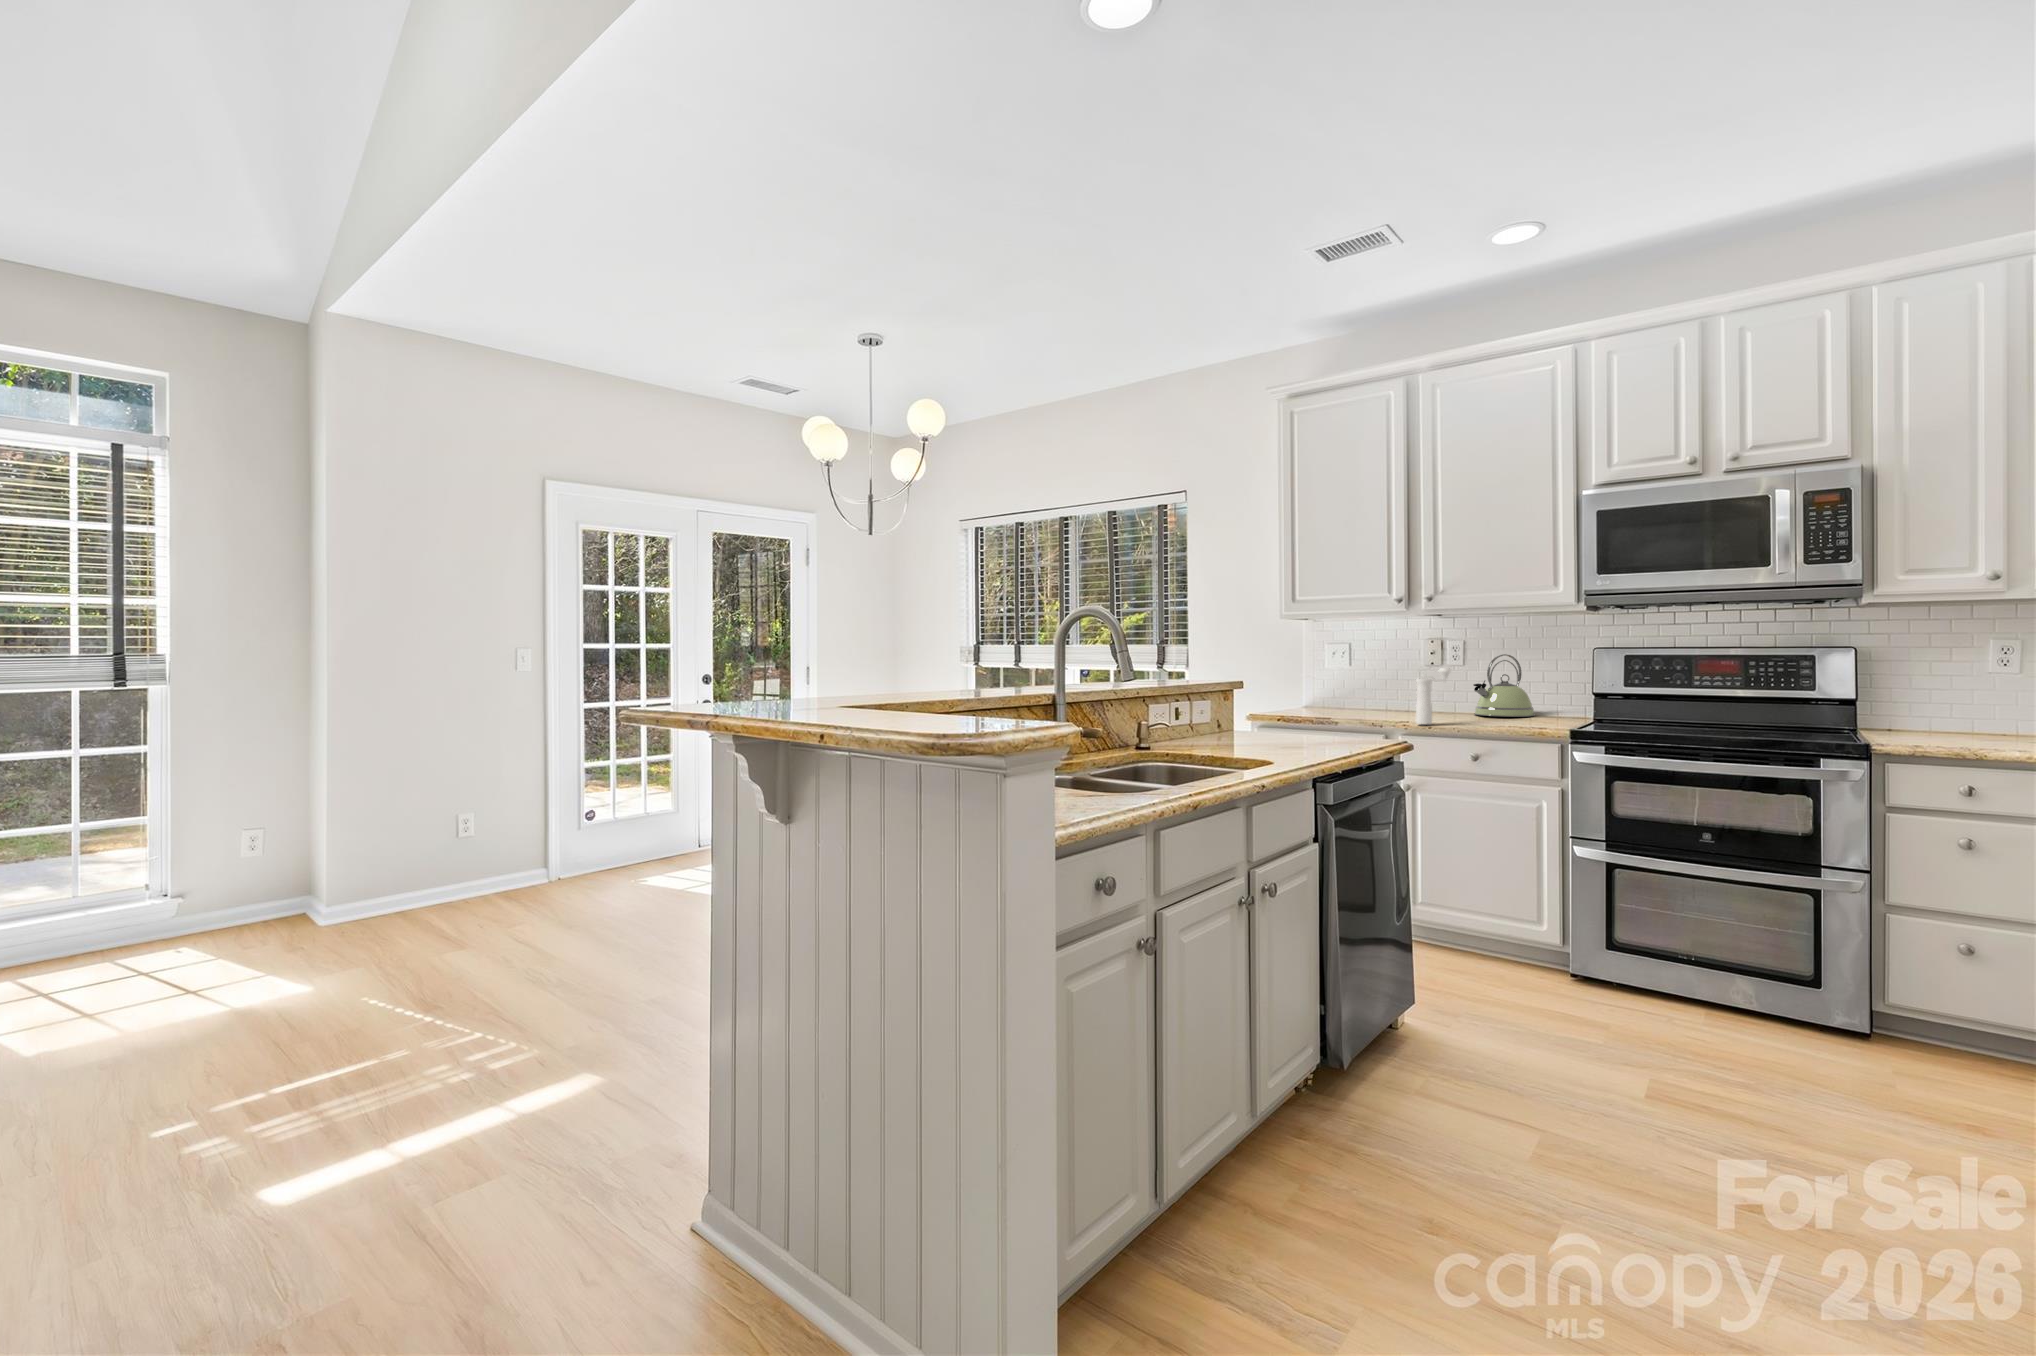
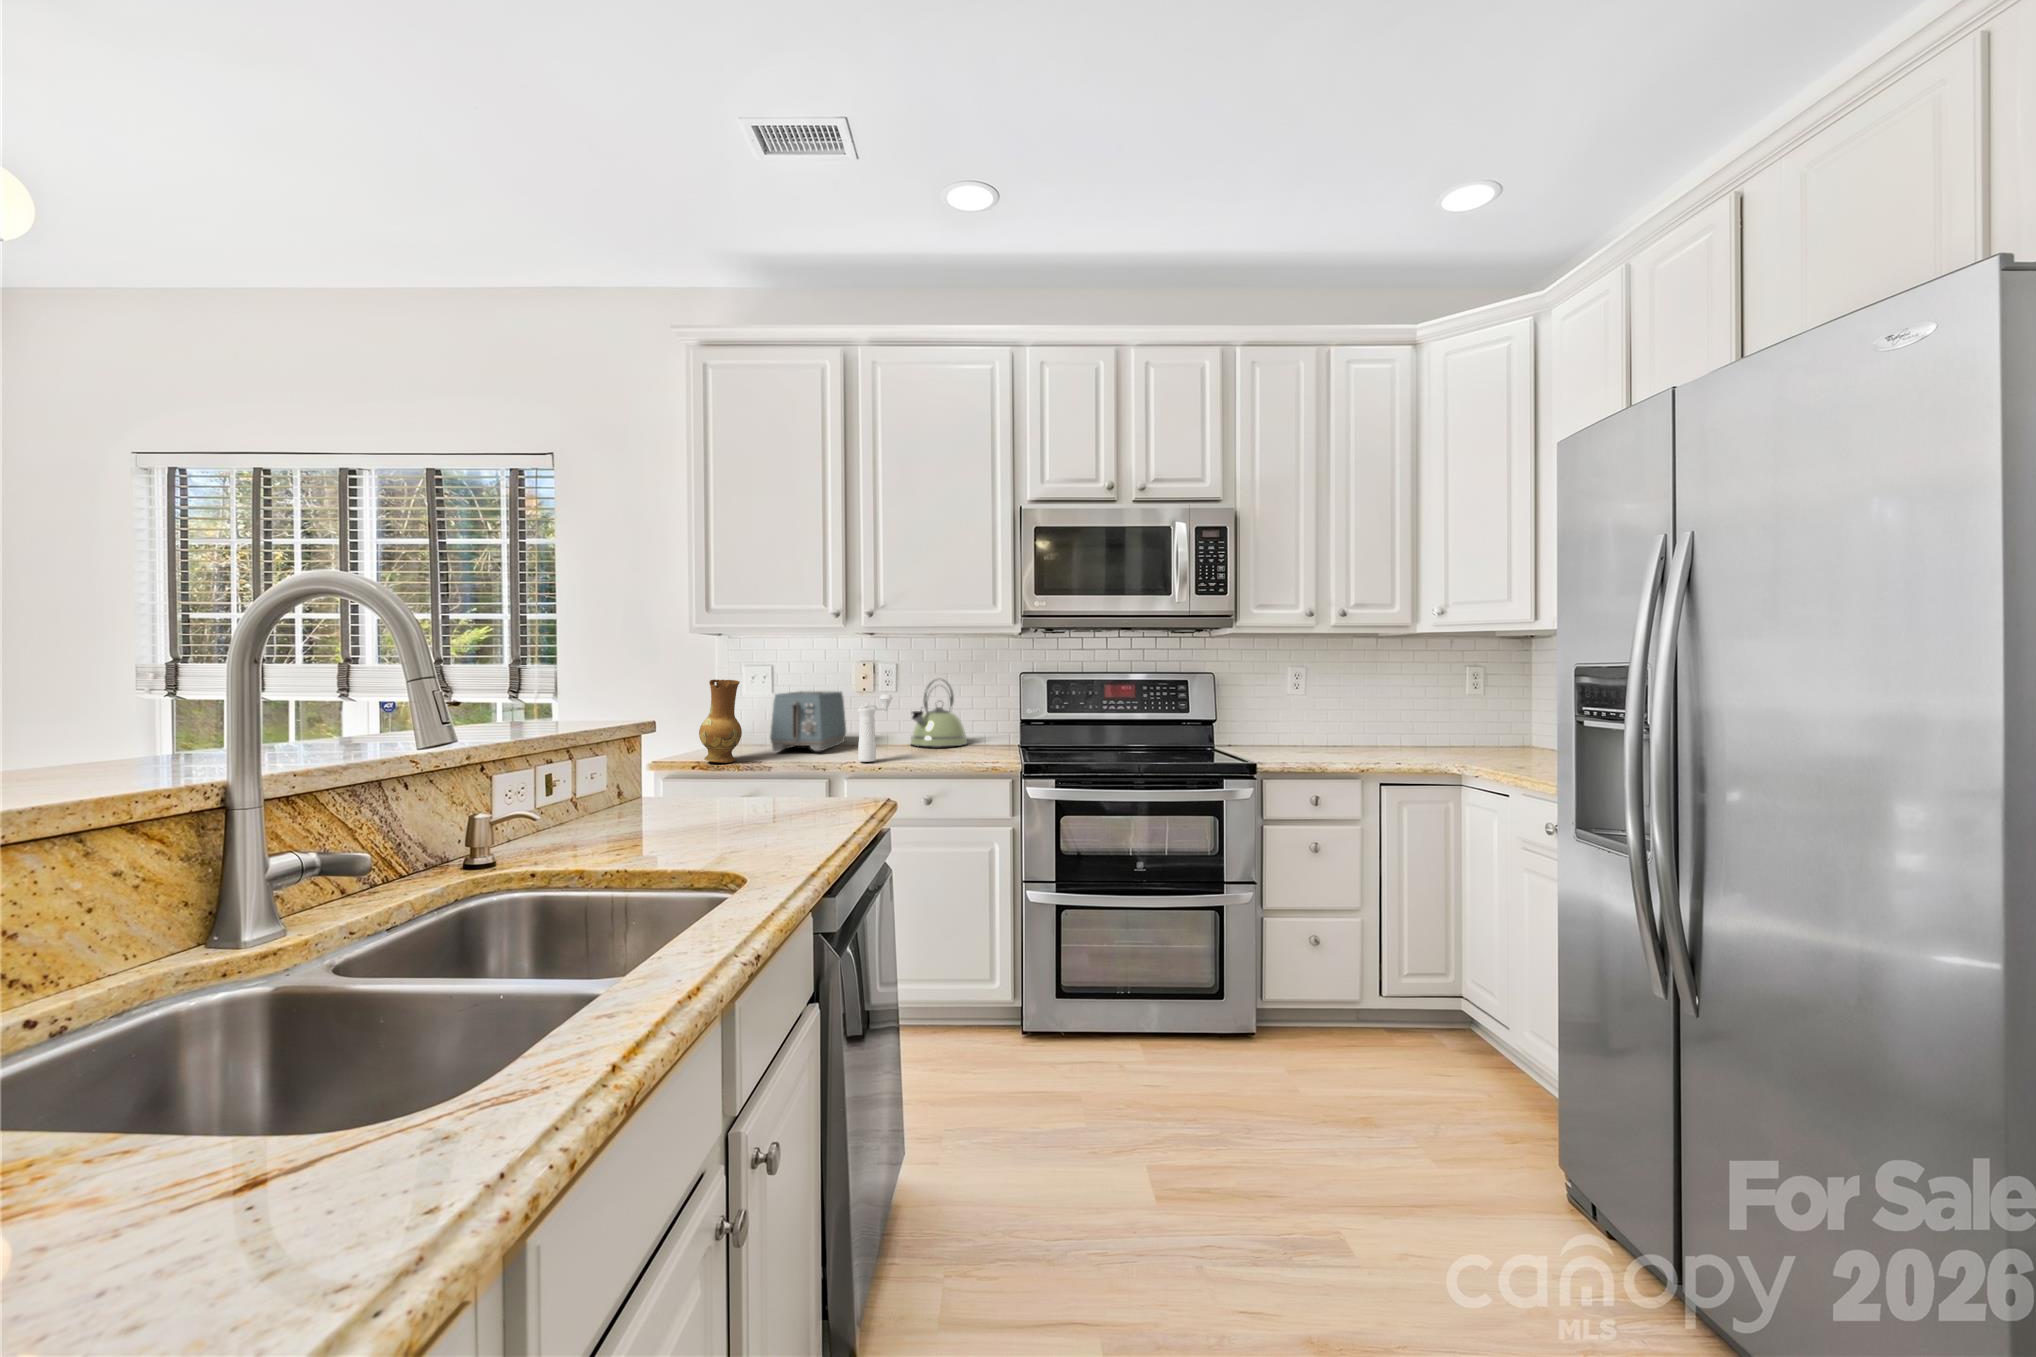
ceramic jug: none [1287,655,1320,720] -> present [699,679,742,763]
toaster: none [1345,666,1417,716] -> present [770,691,846,751]

